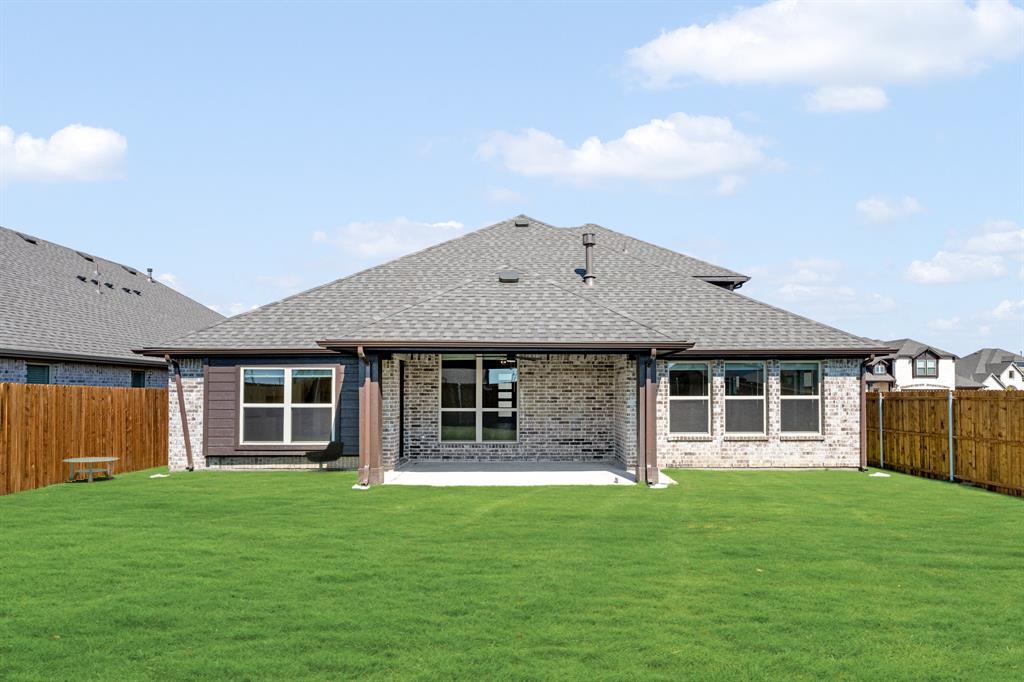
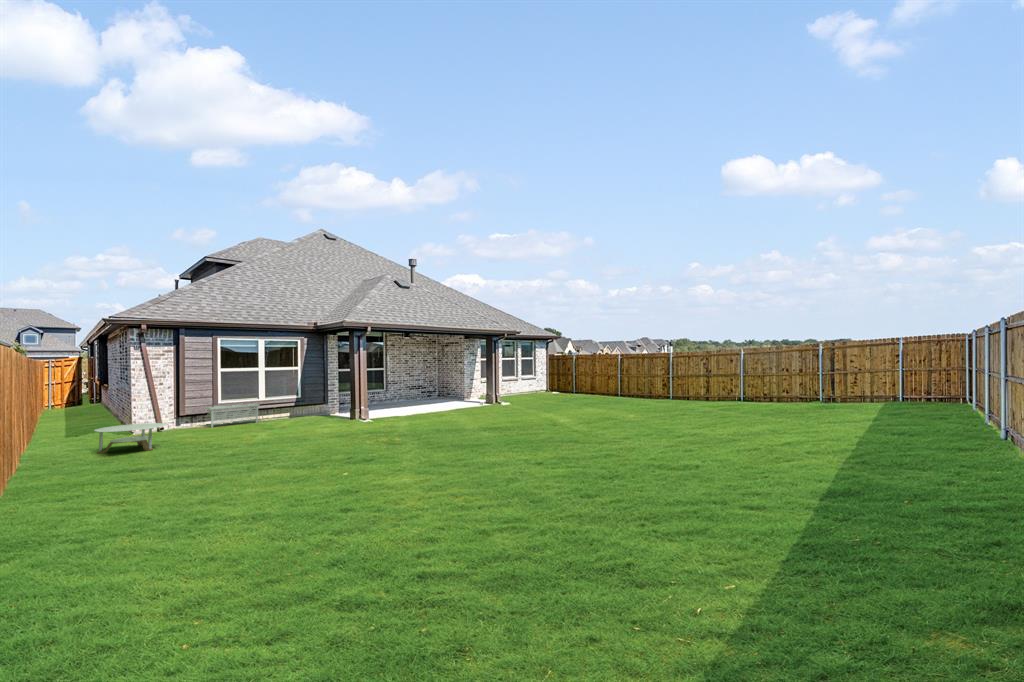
lounge chair: present [305,441,344,471] -> none [286,394,317,419]
storage bench: none [218,446,276,471] -> present [203,404,259,428]

